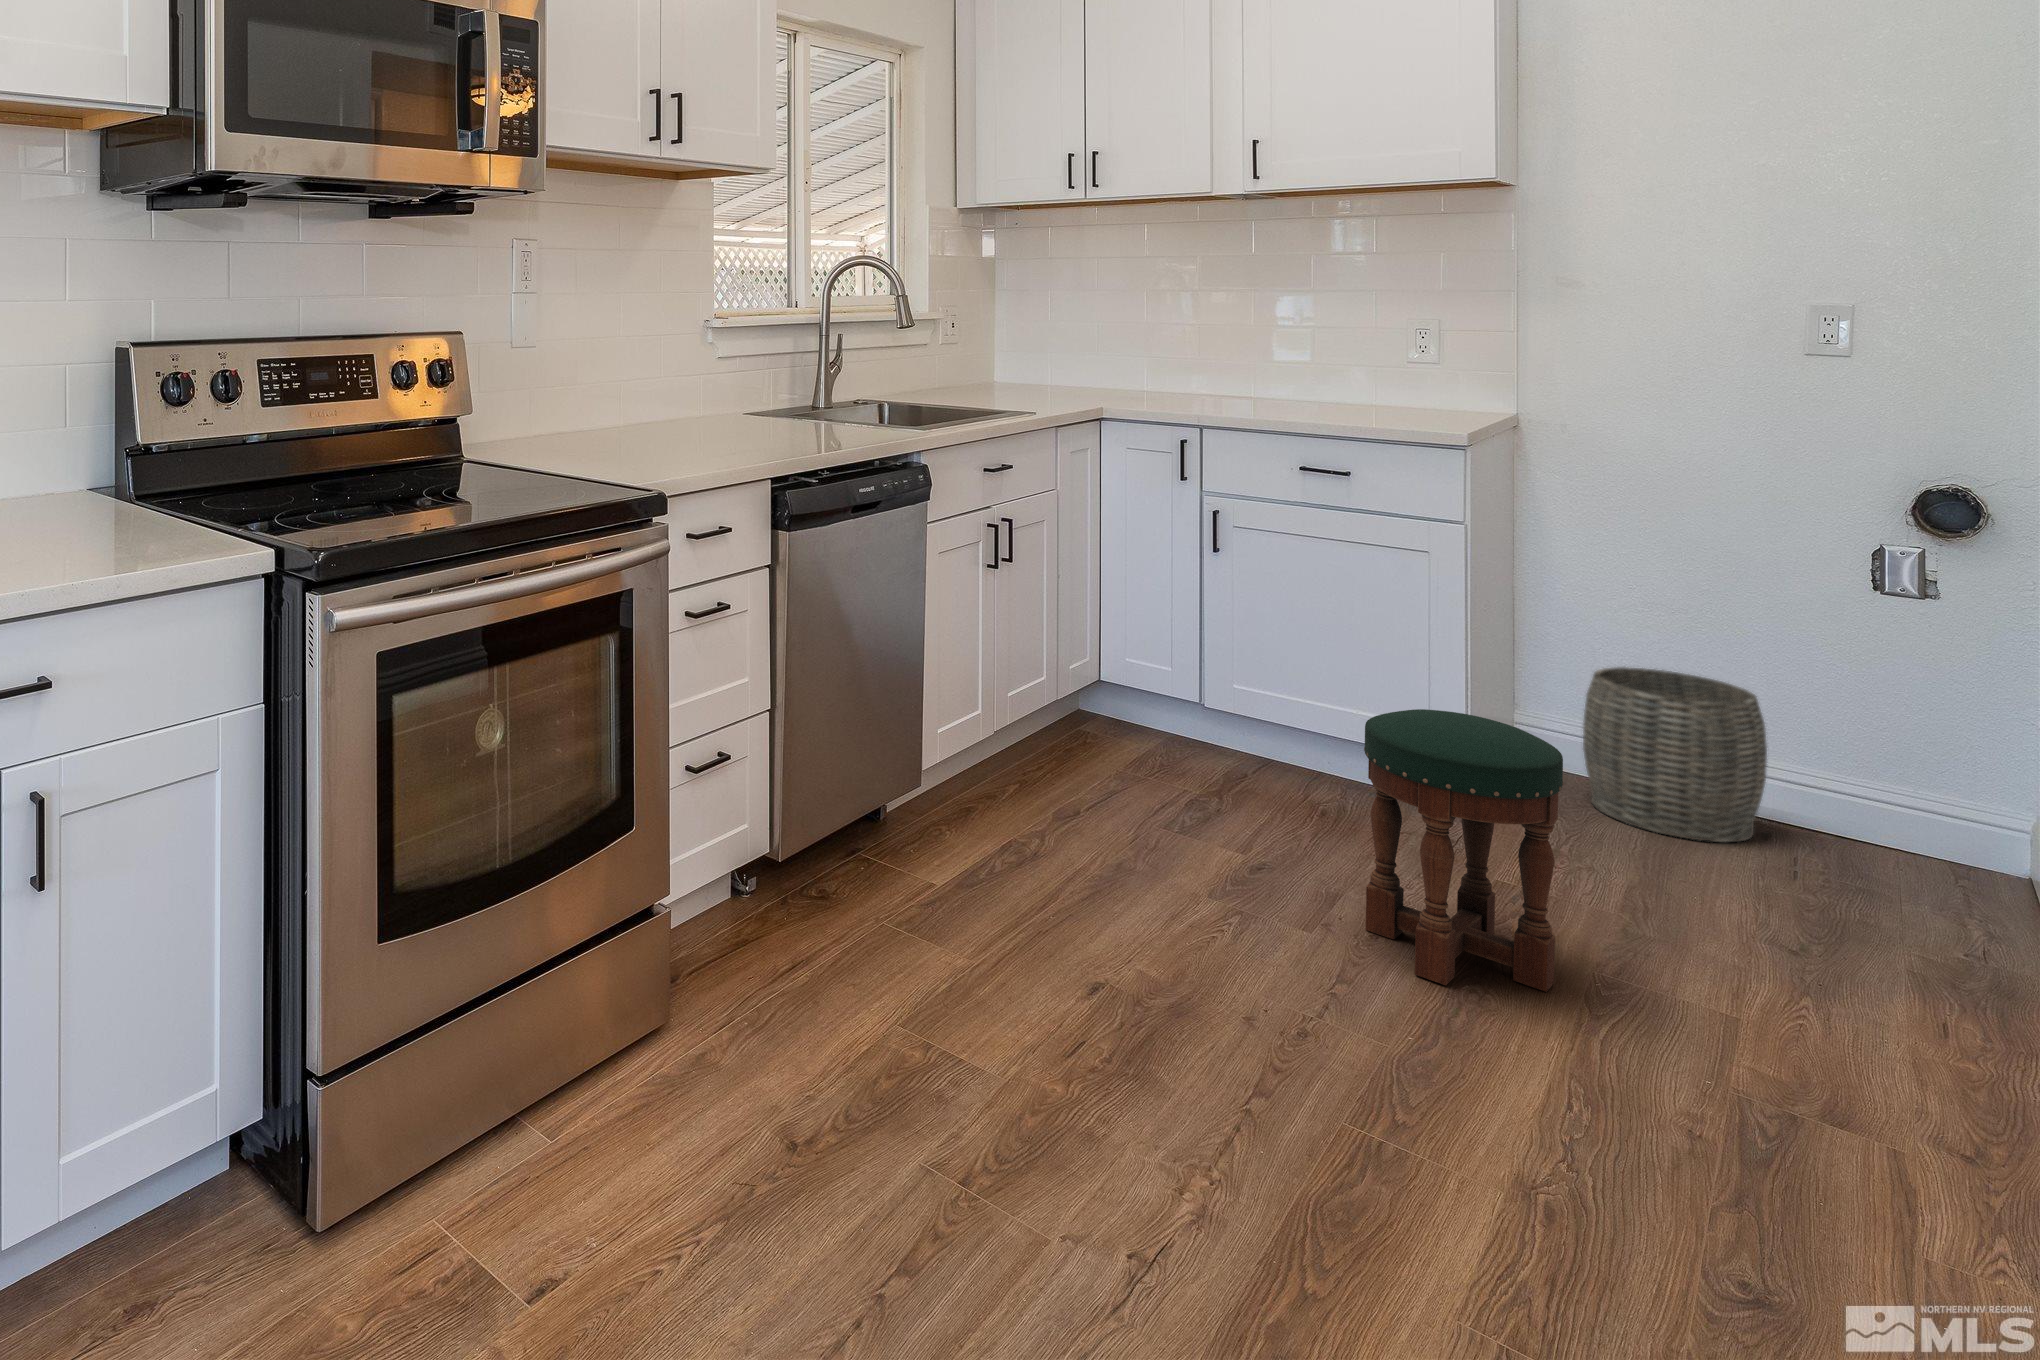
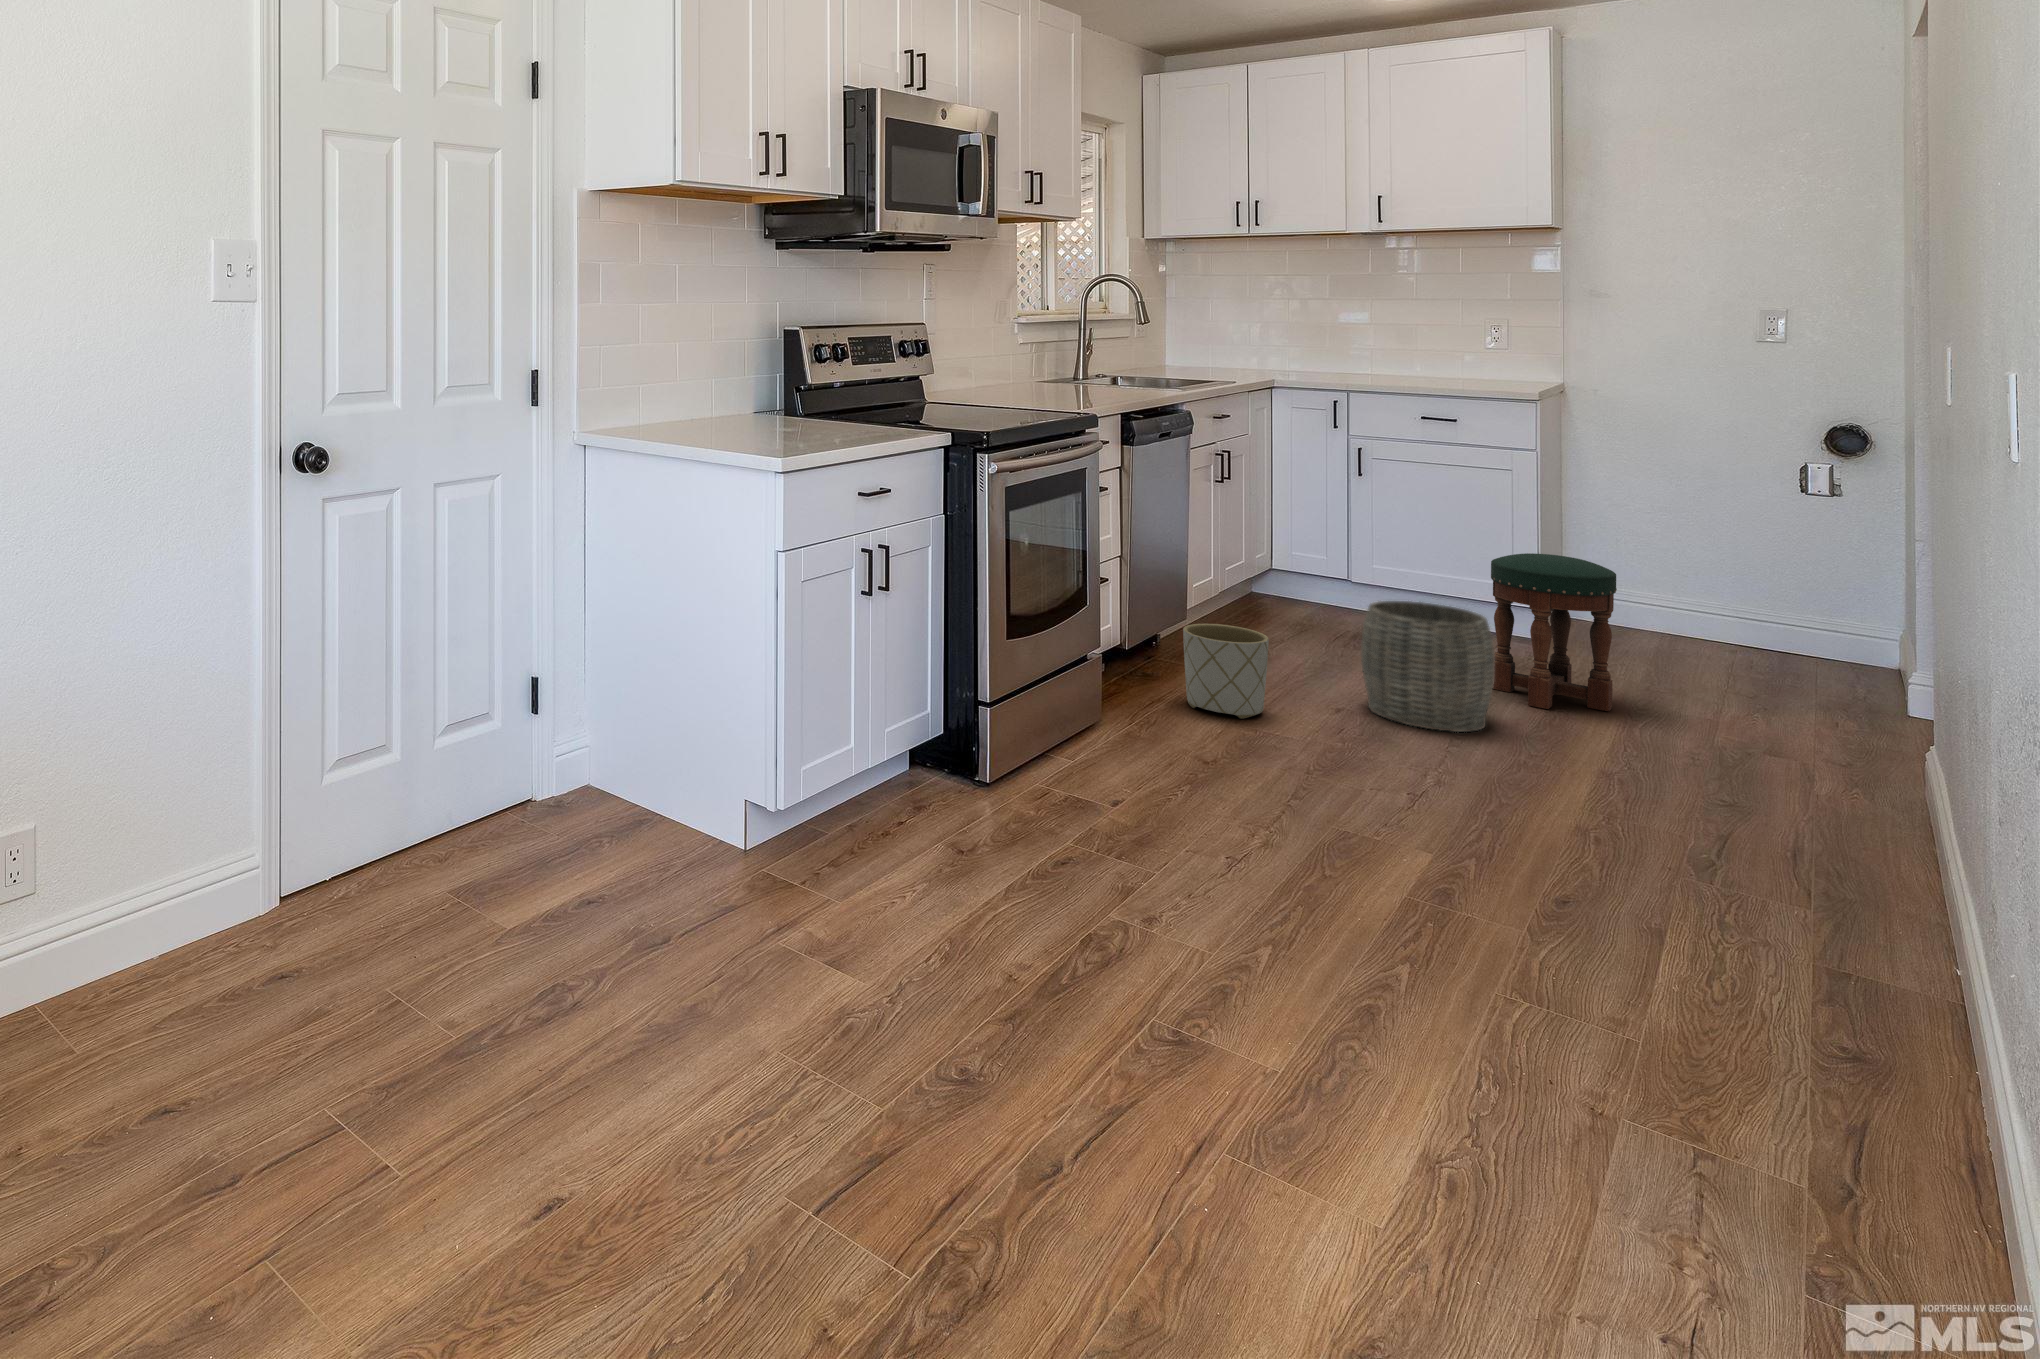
woven basket: present [1583,667,1767,842] -> present [1361,601,1494,732]
planter: none [841,830,971,1011] -> present [1183,624,1269,719]

